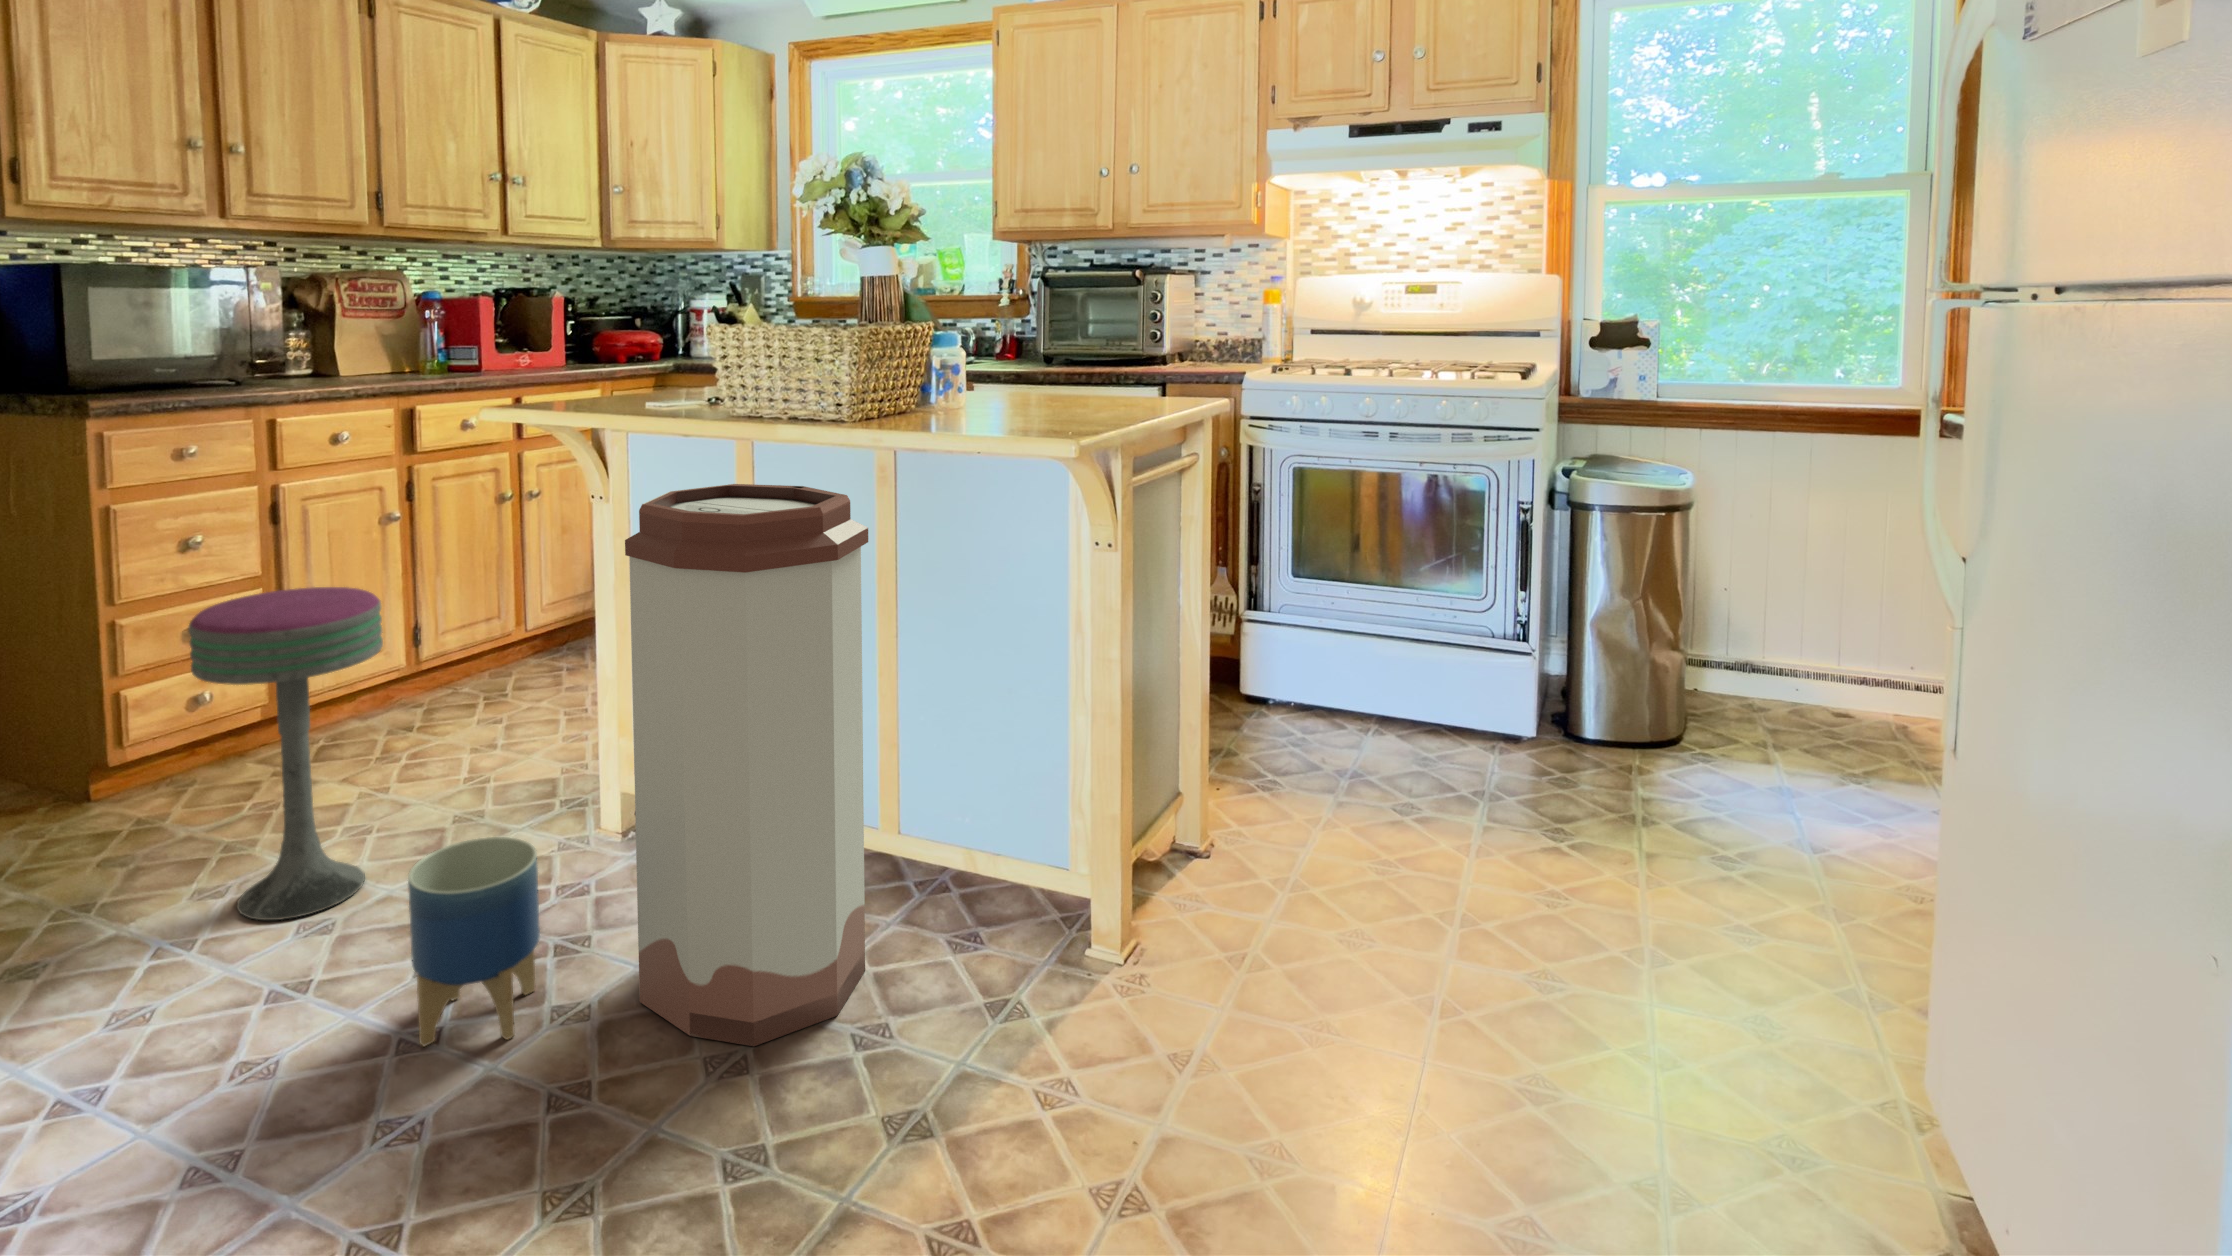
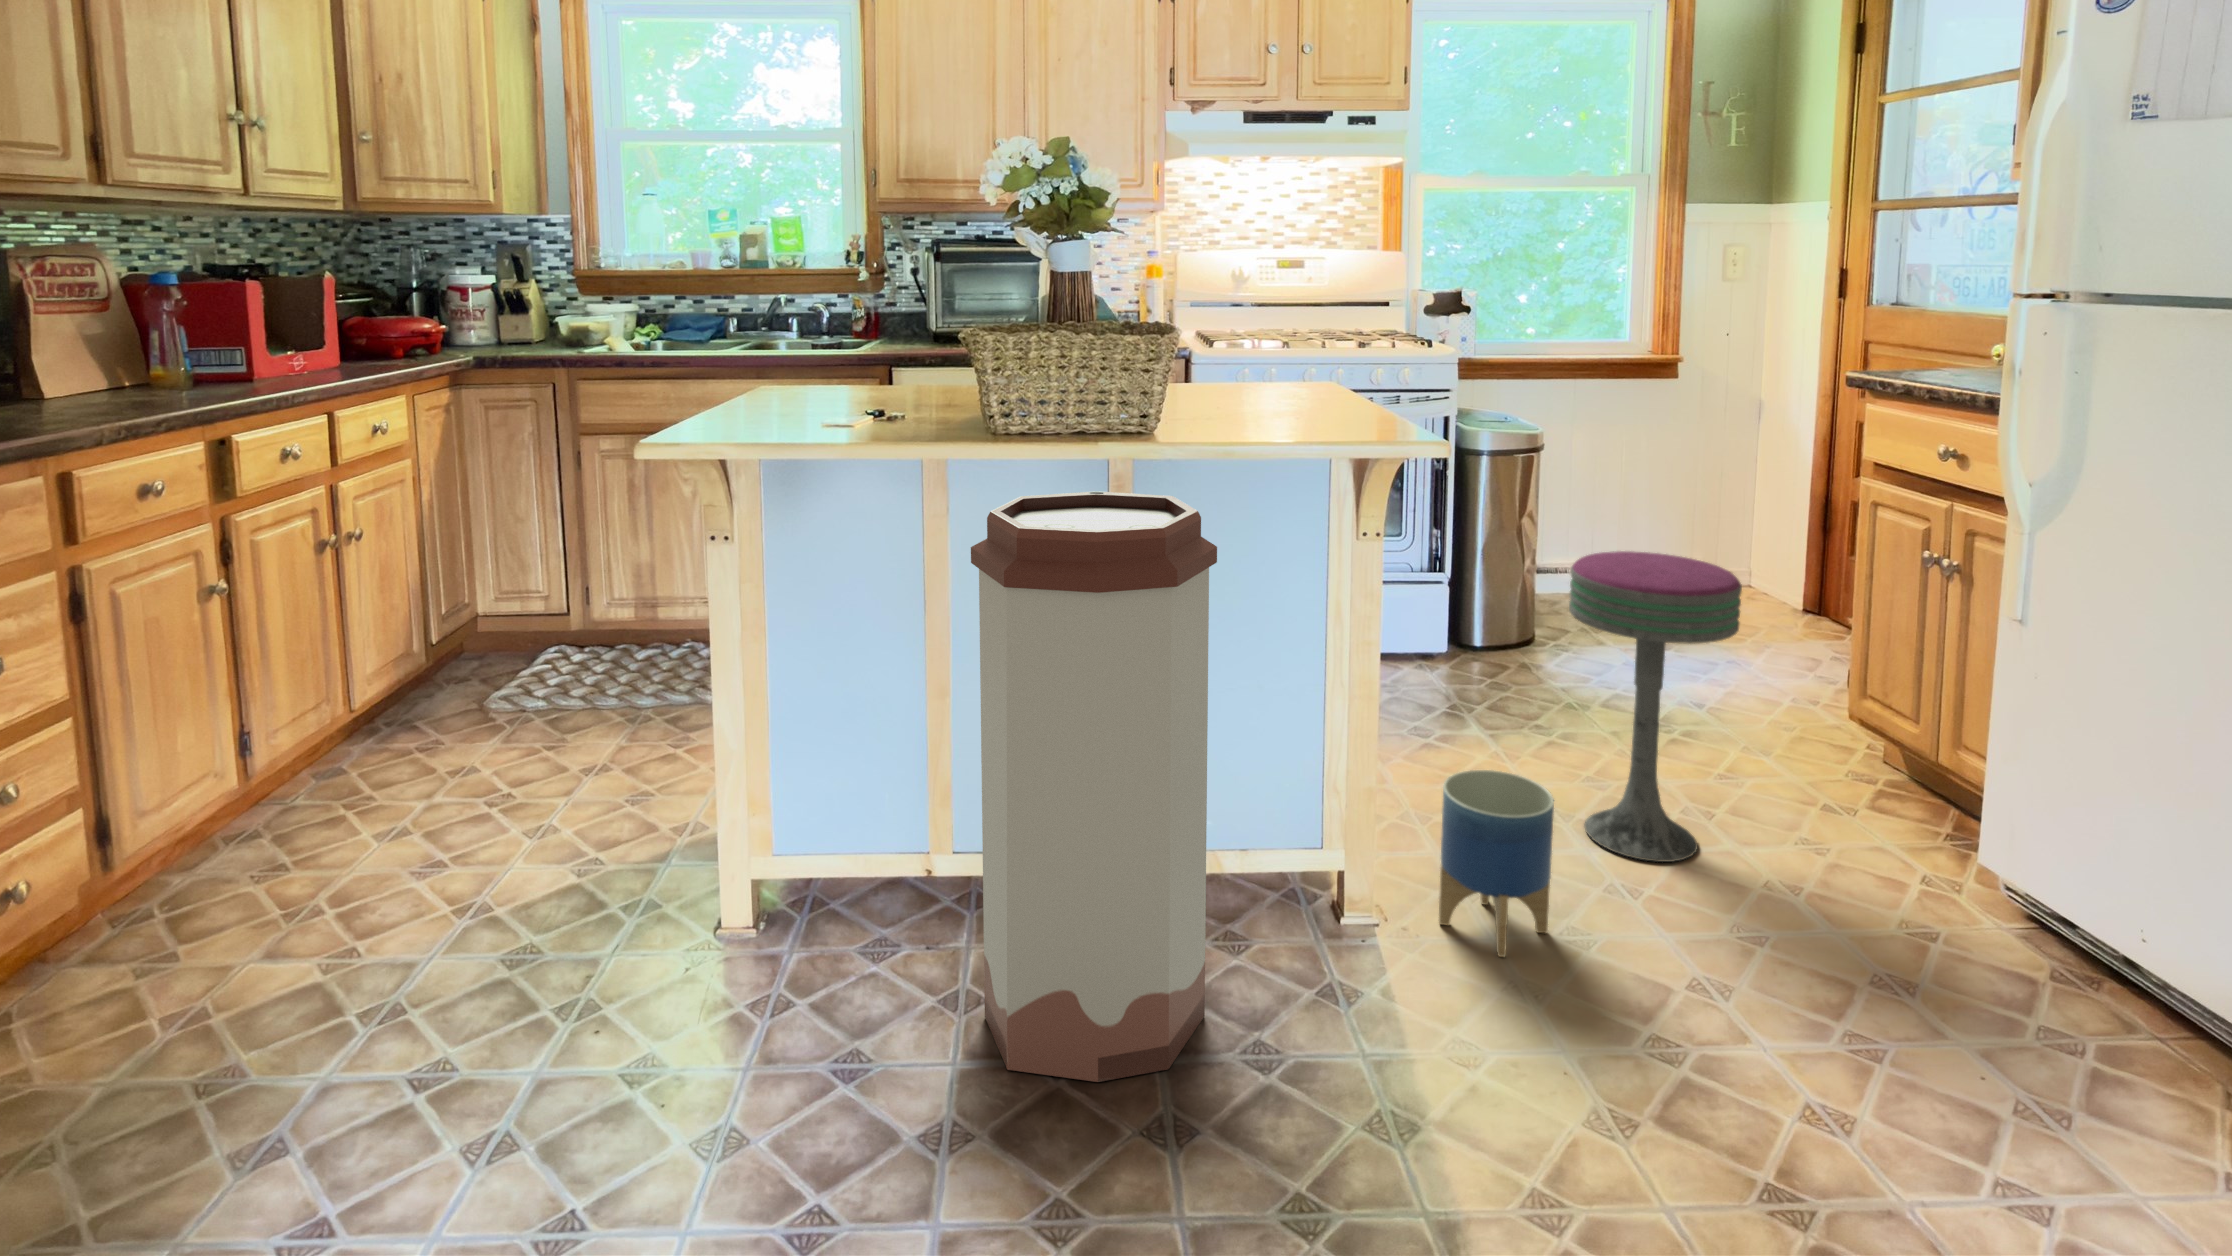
bar stool: present [188,587,383,920] -> present [1569,551,1742,862]
planter: present [408,837,540,1046] -> present [1439,770,1554,957]

